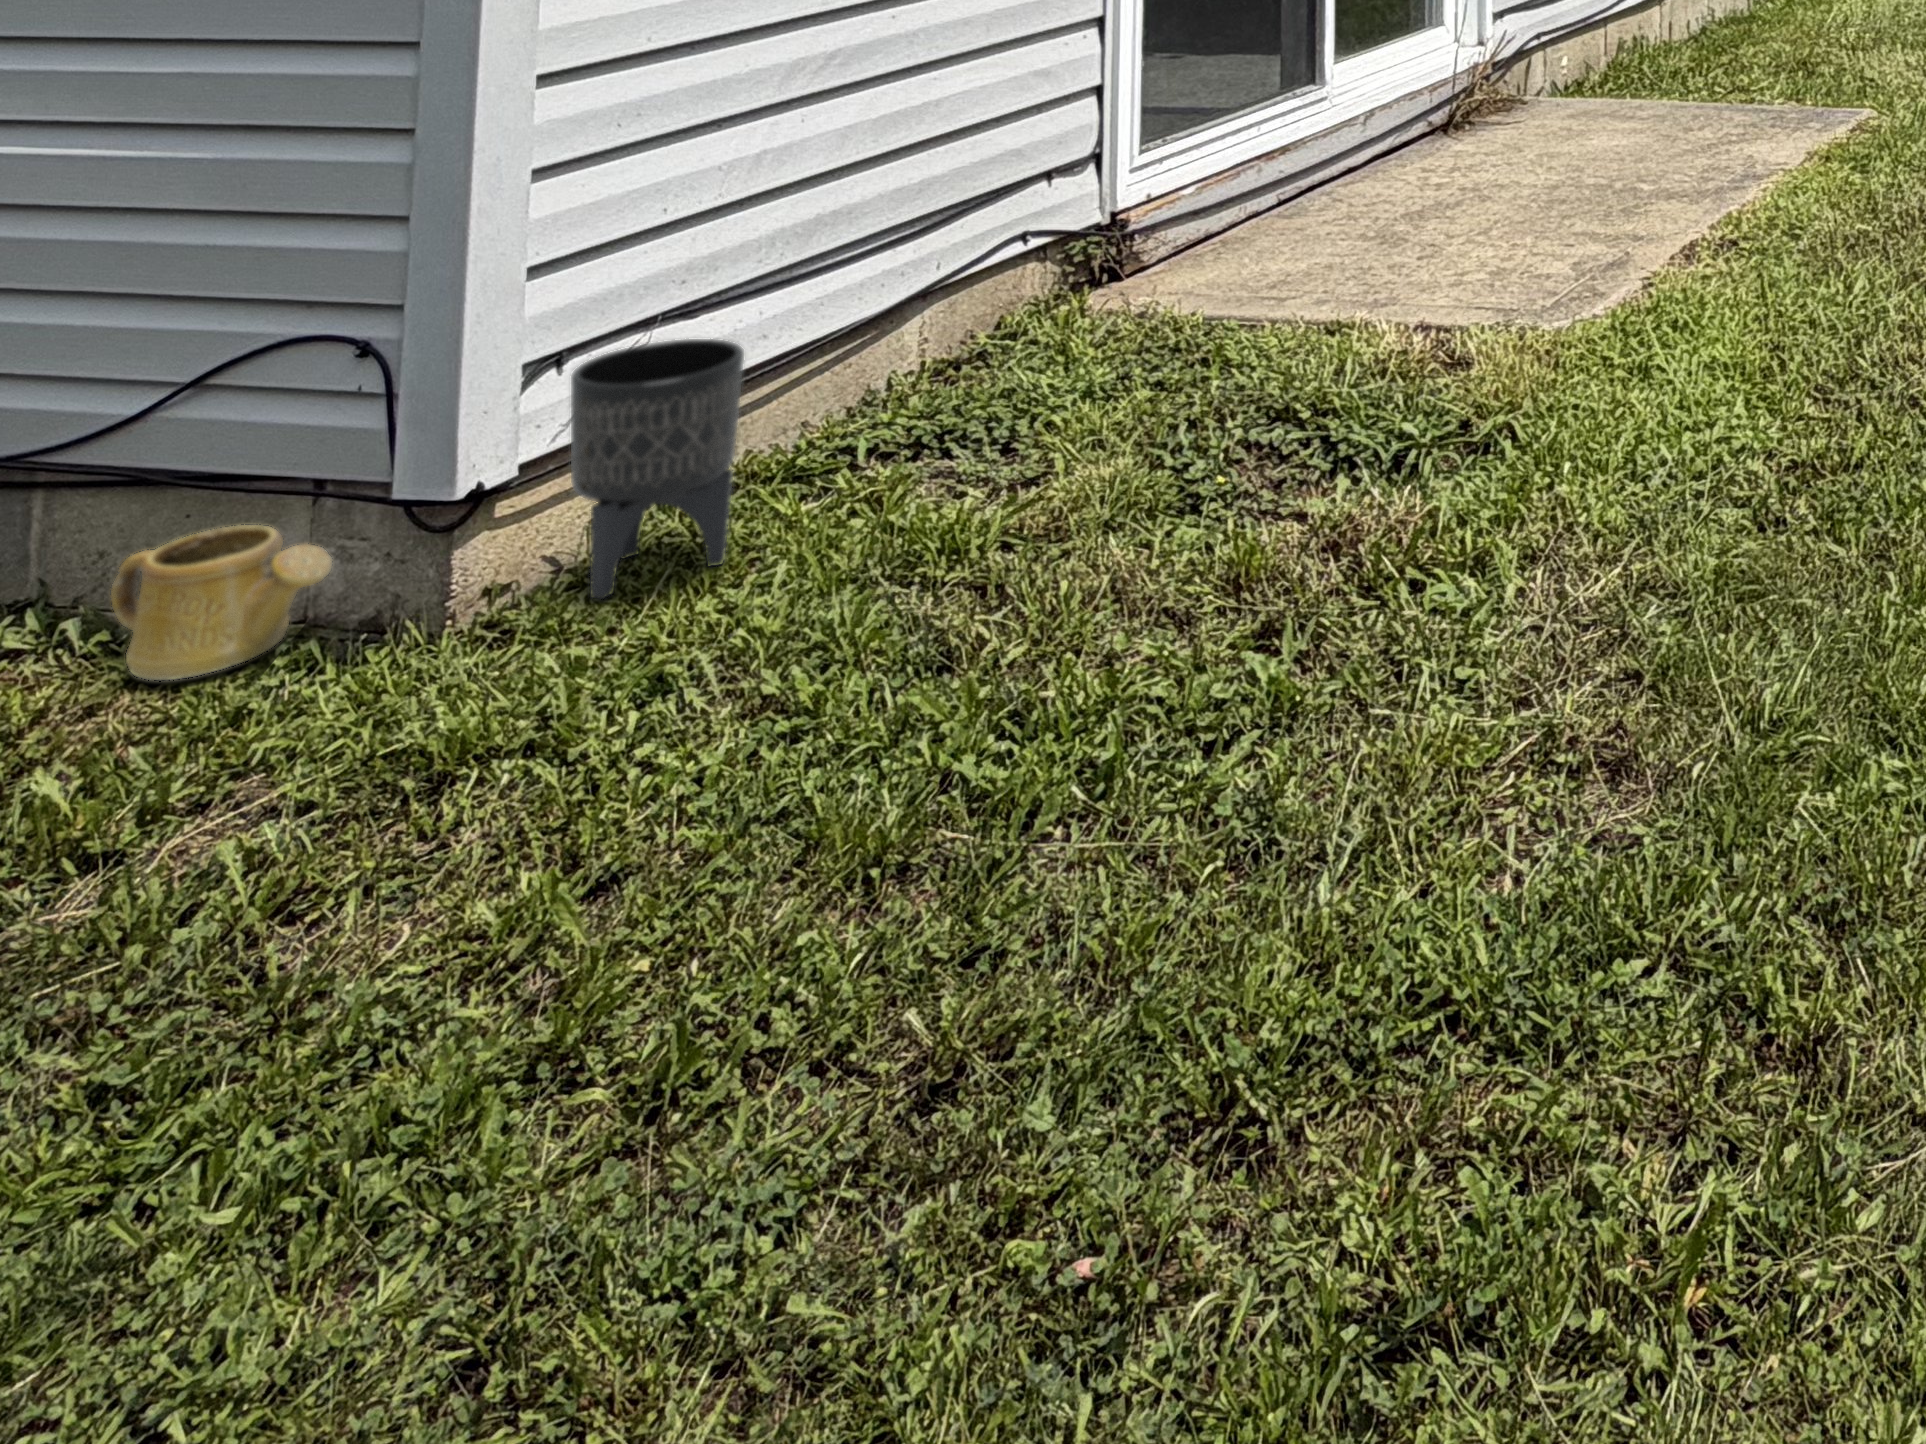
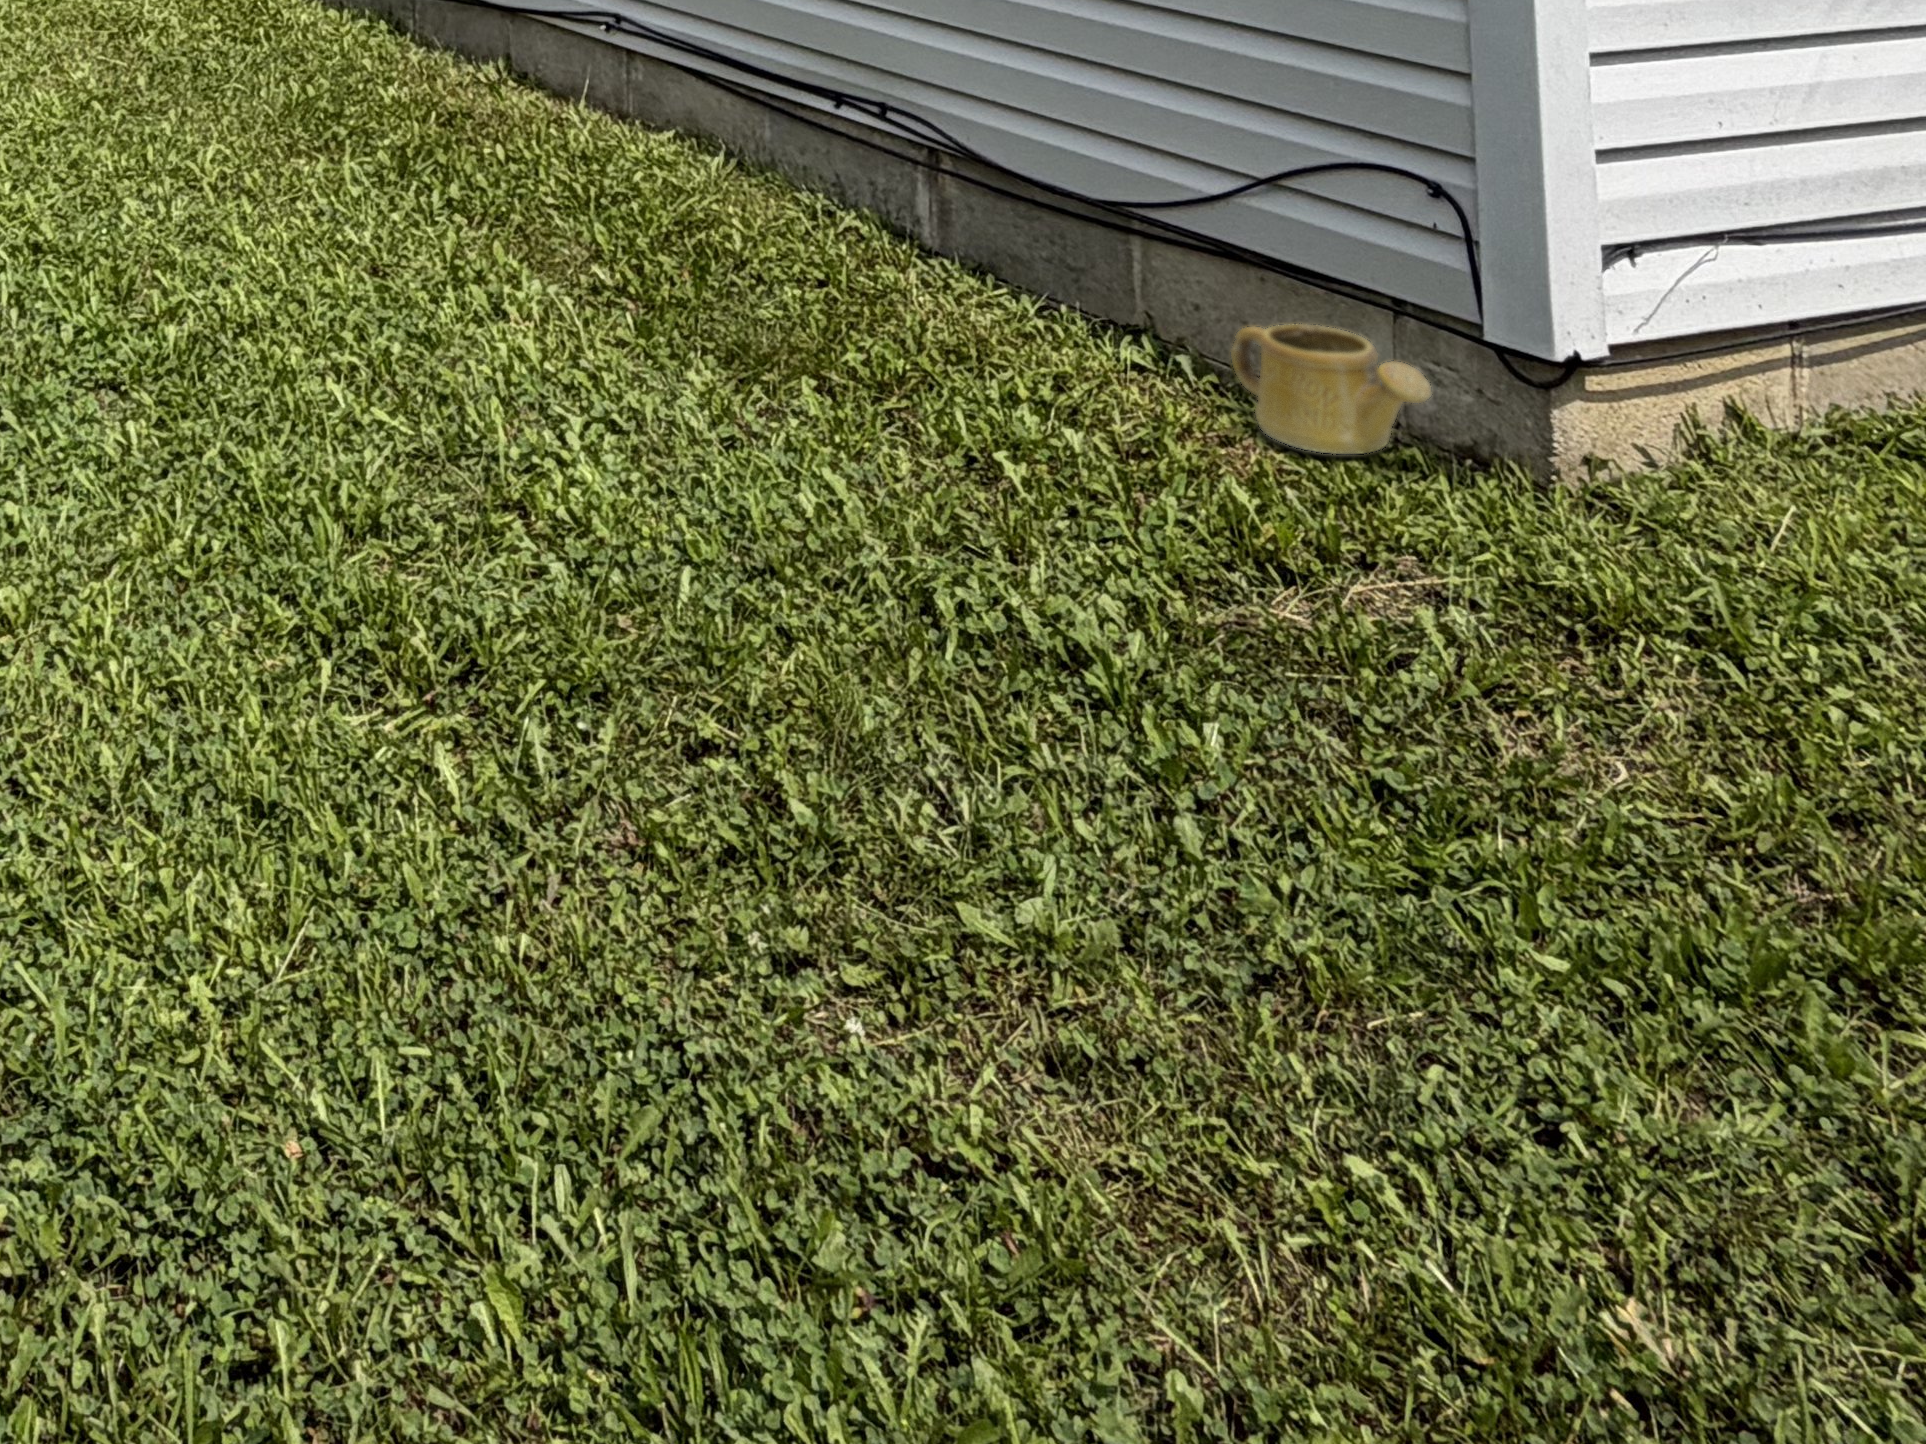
planter: present [571,339,744,599] -> none [1657,258,1856,519]

